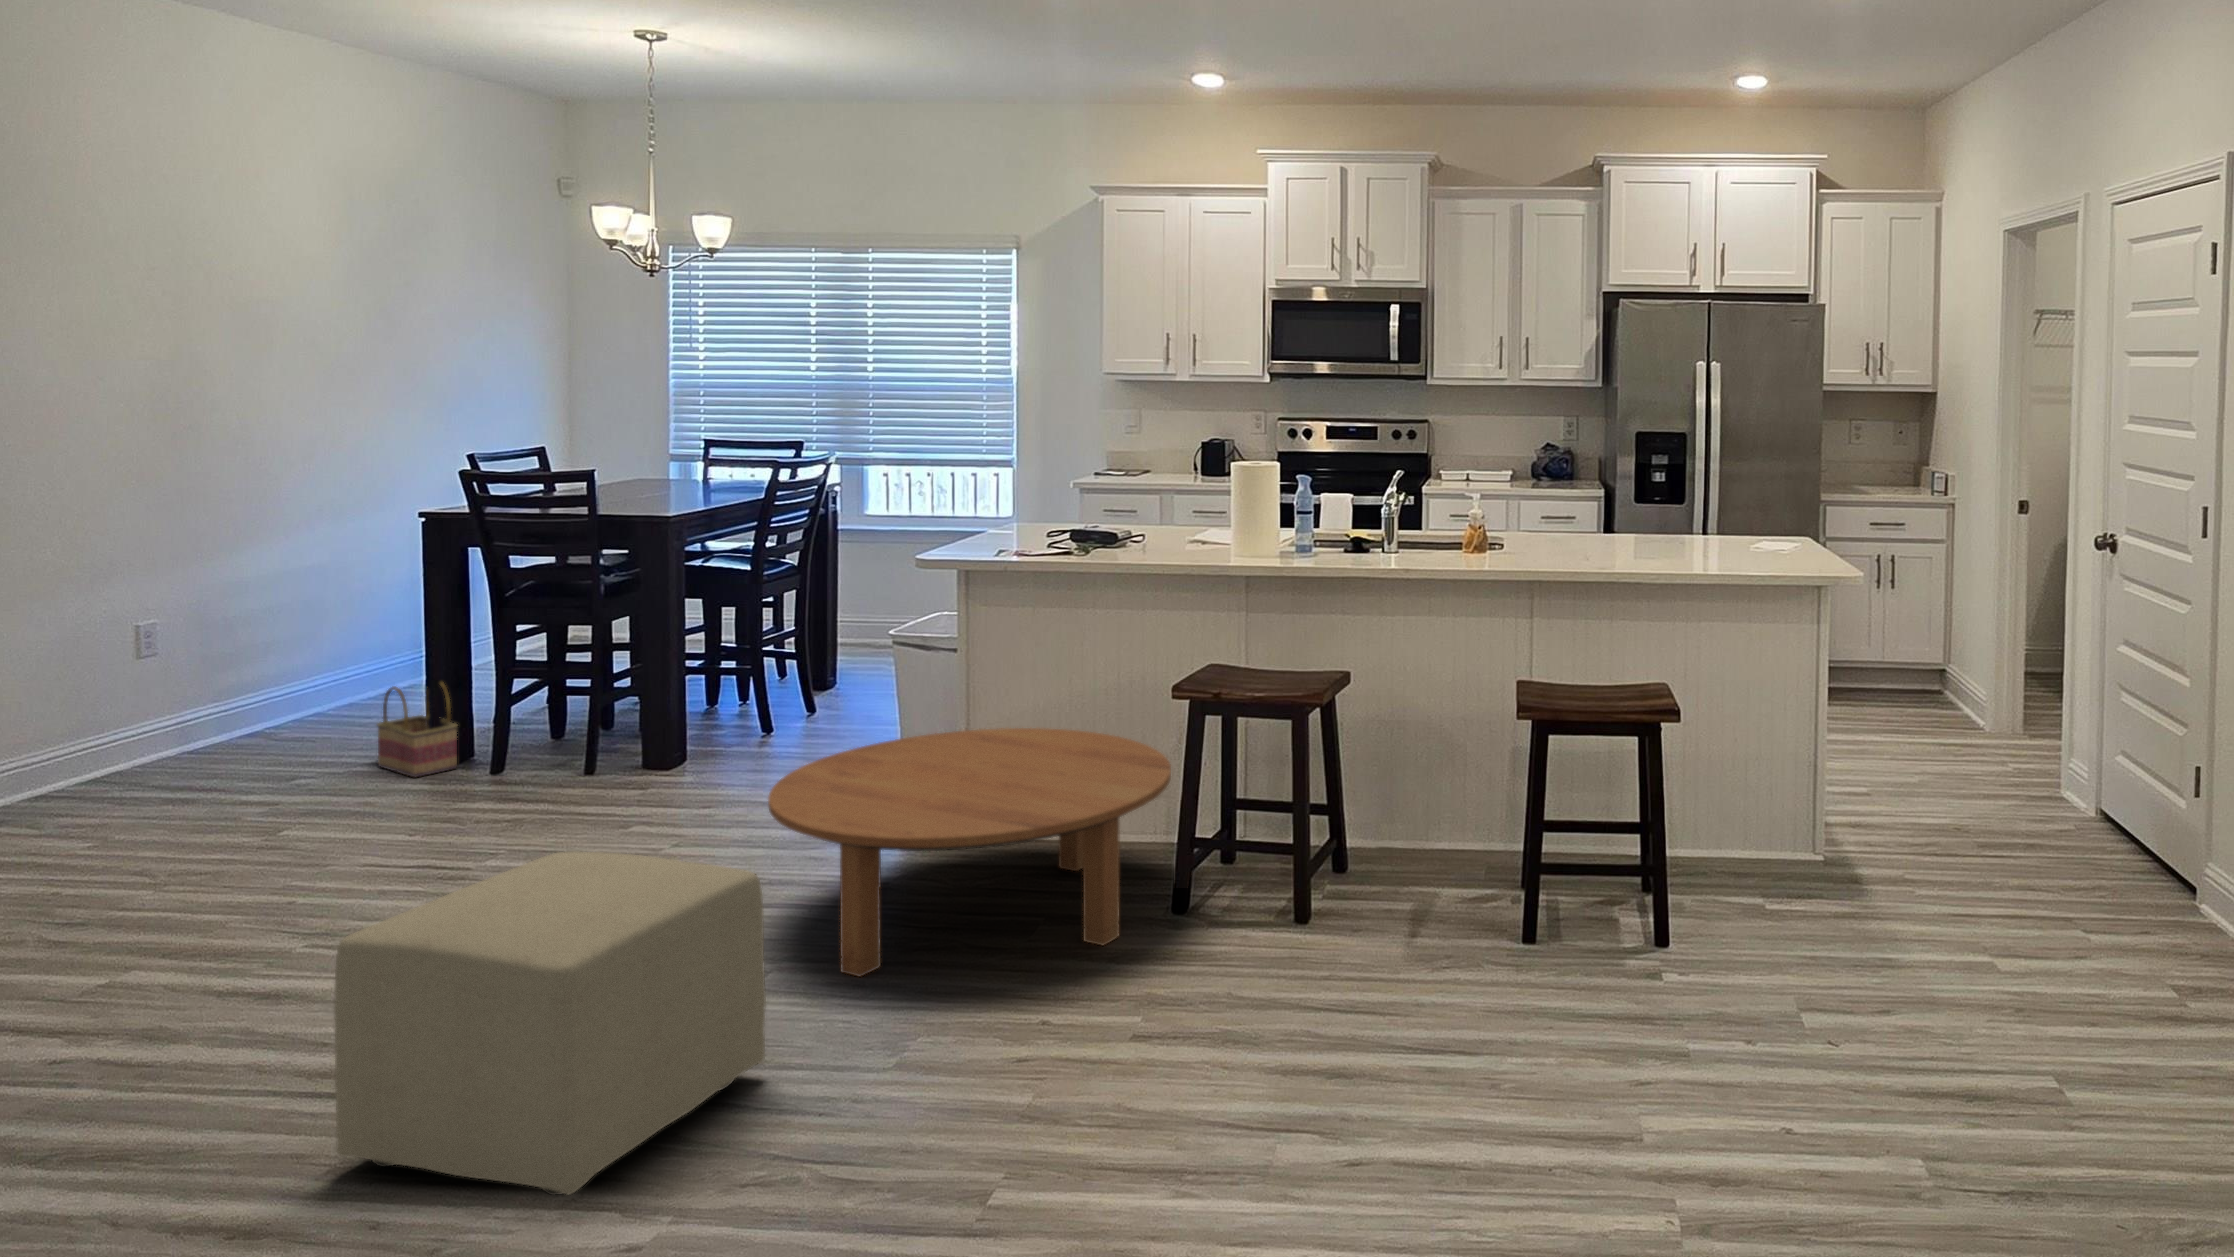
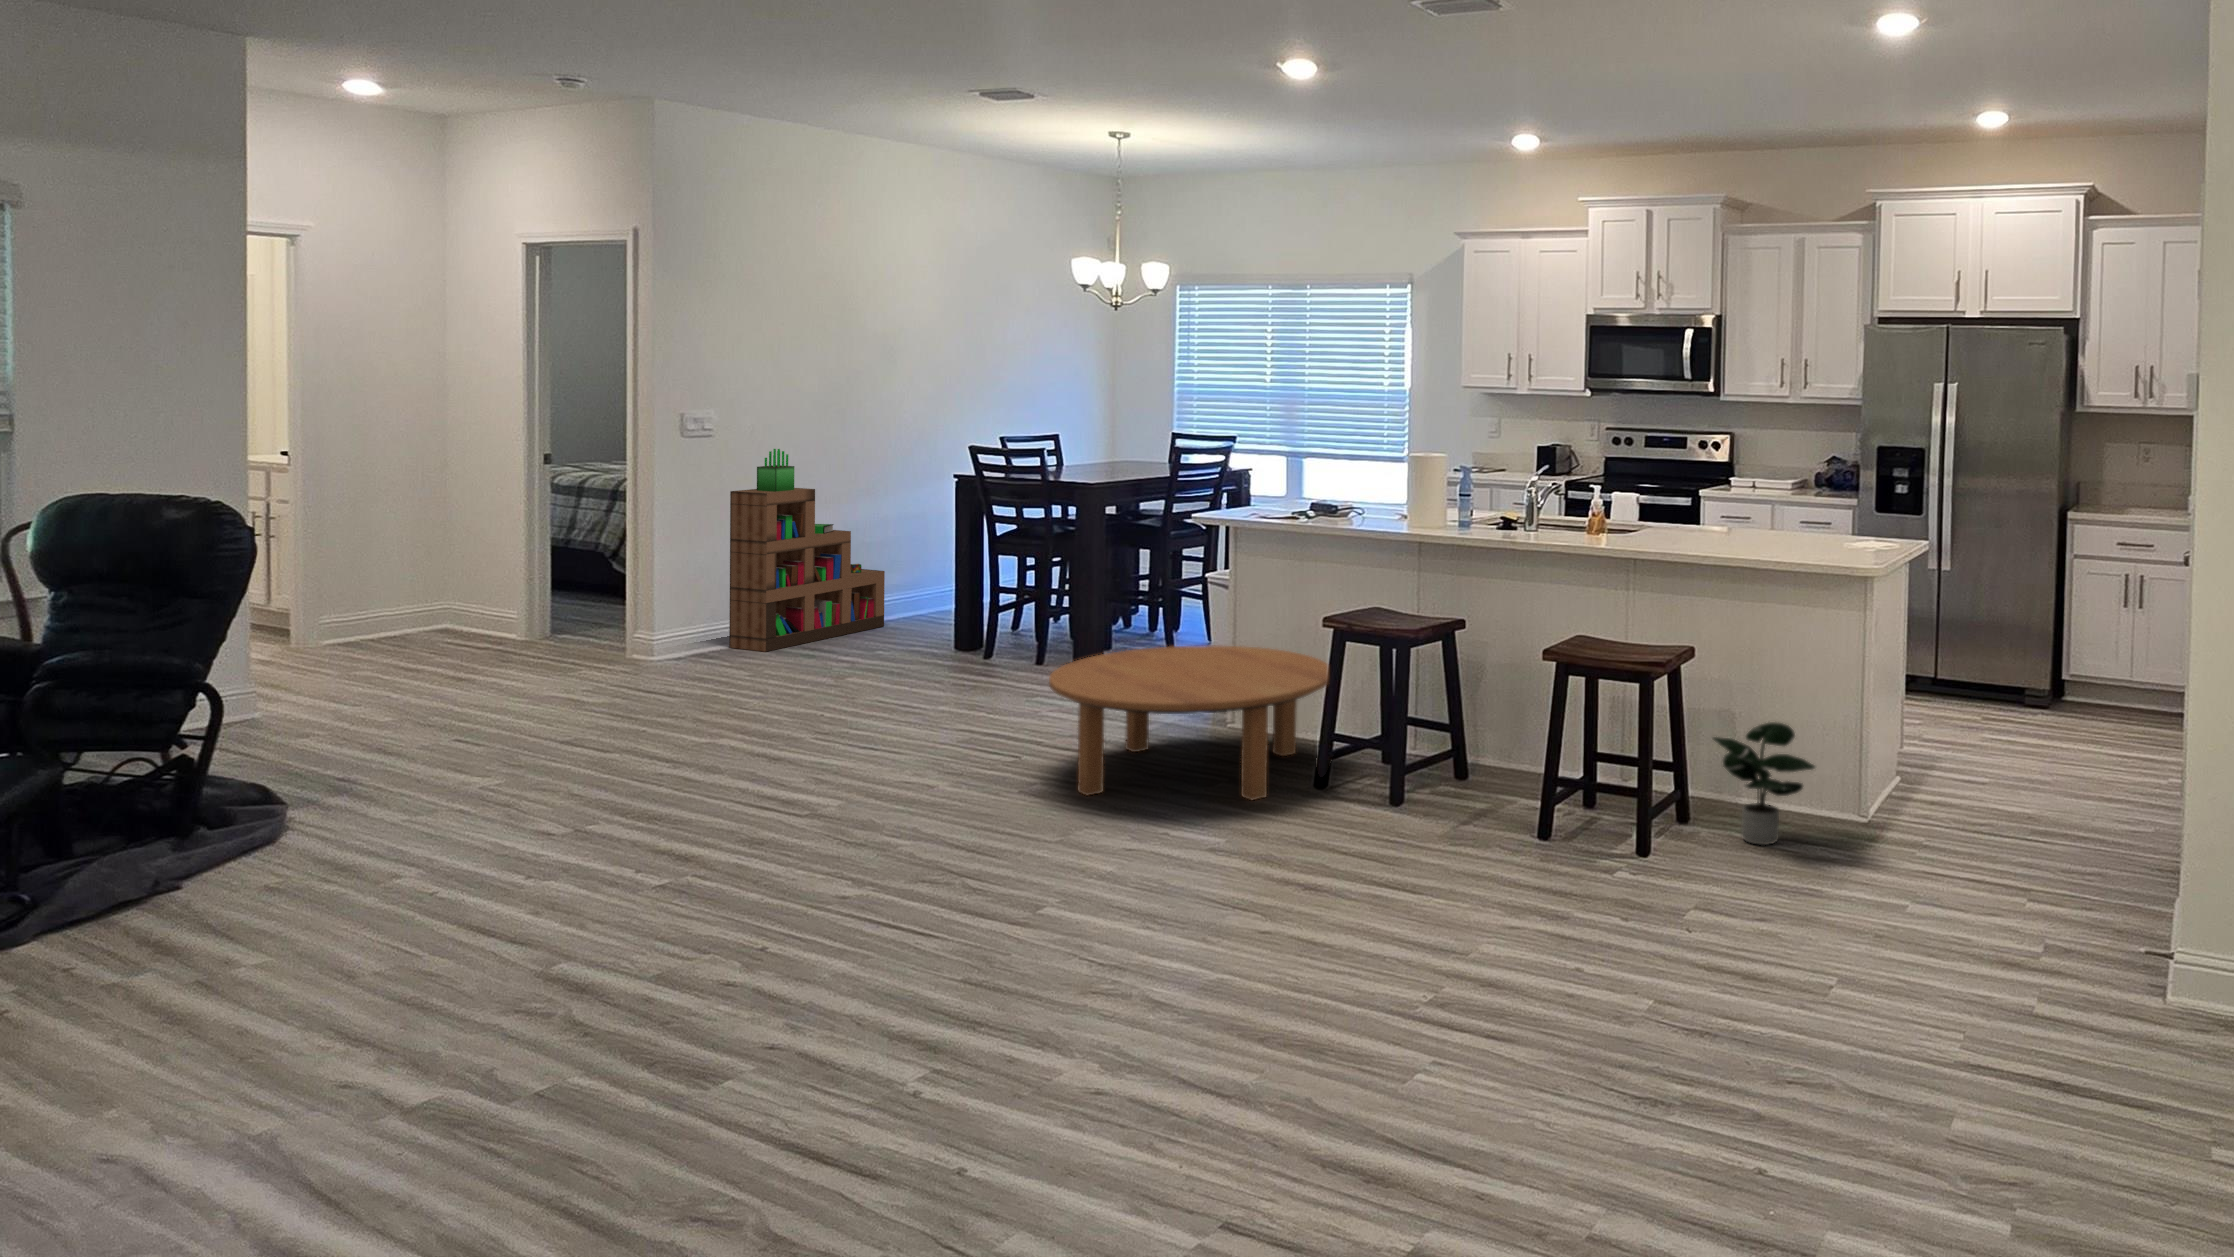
bookshelf: none [15,489,279,803] -> present [729,449,885,652]
basket: present [377,683,457,777] -> none [924,590,968,656]
potted plant: none [1694,760,1822,908] -> present [1713,722,1815,845]
ottoman: present [334,851,766,1195] -> none [740,680,985,872]

